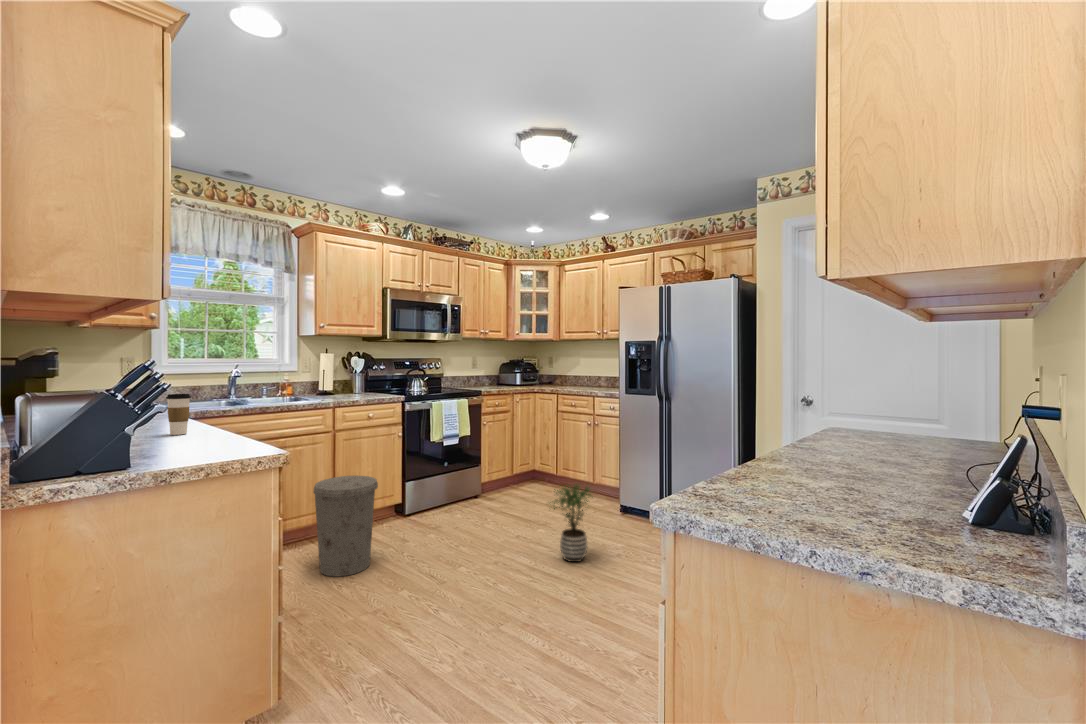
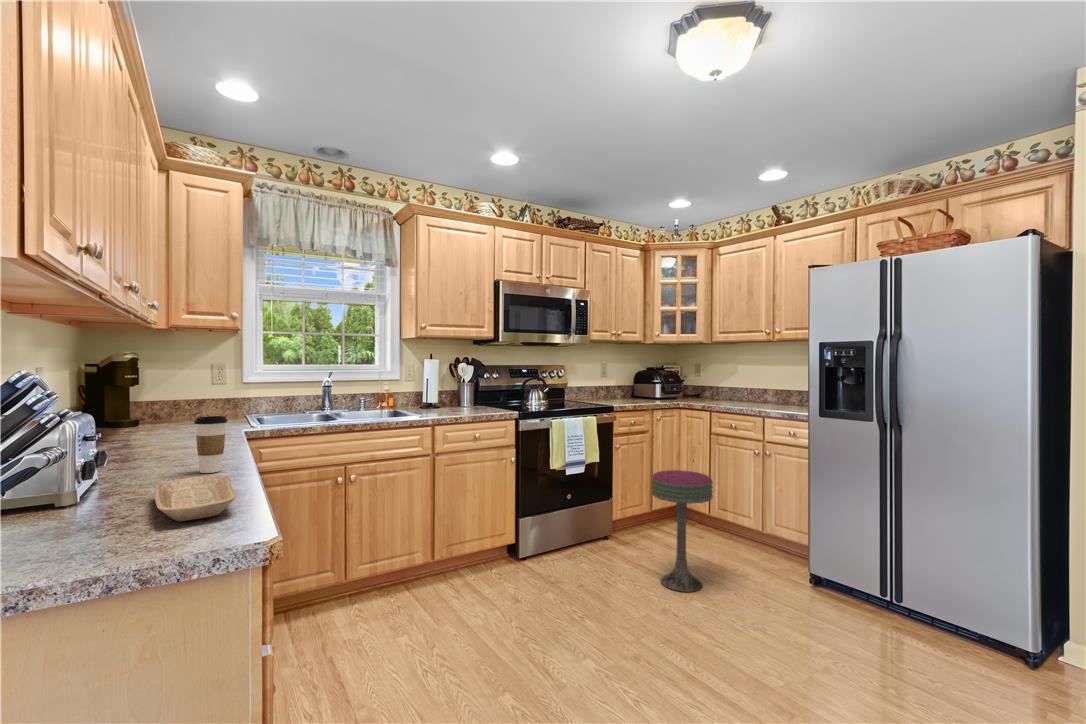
tray: none [159,431,231,453] -> present [154,475,236,521]
bar stool: none [509,437,553,523] -> present [652,470,713,592]
trash can: present [313,476,378,576] -> none [400,517,480,656]
potted plant: present [549,485,593,562] -> none [713,550,792,676]

